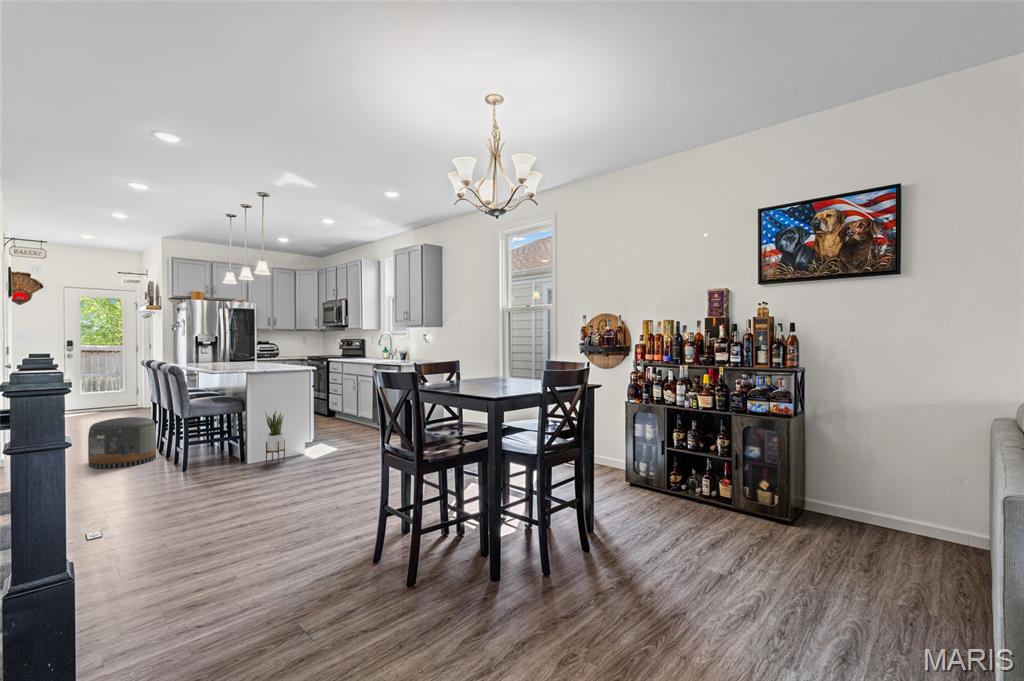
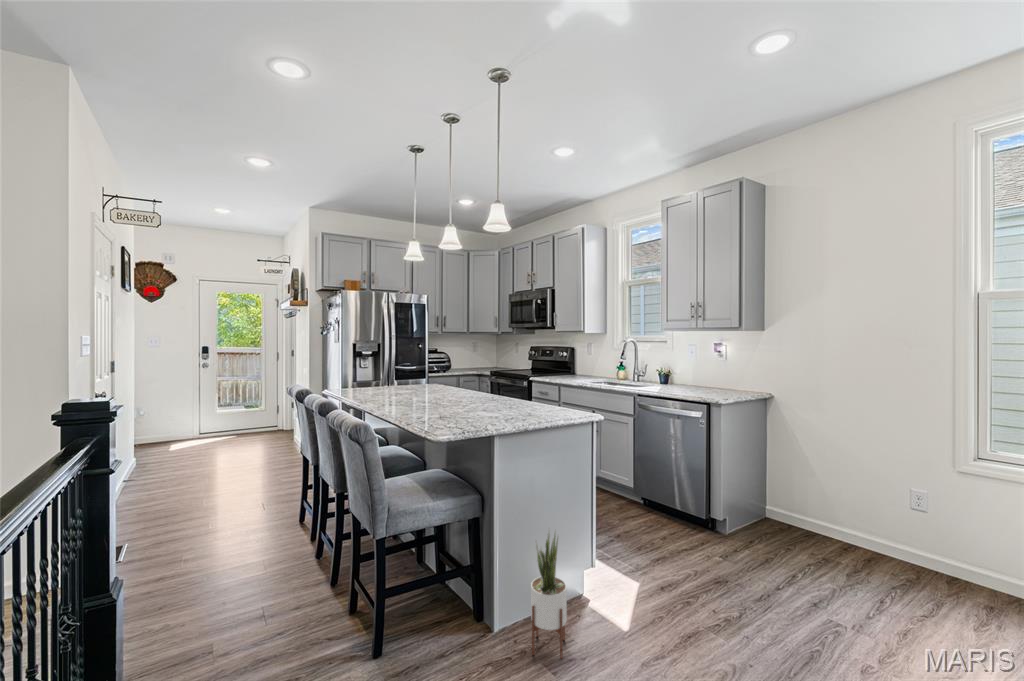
pouf: present [88,417,156,469] -> none [182,510,305,641]

